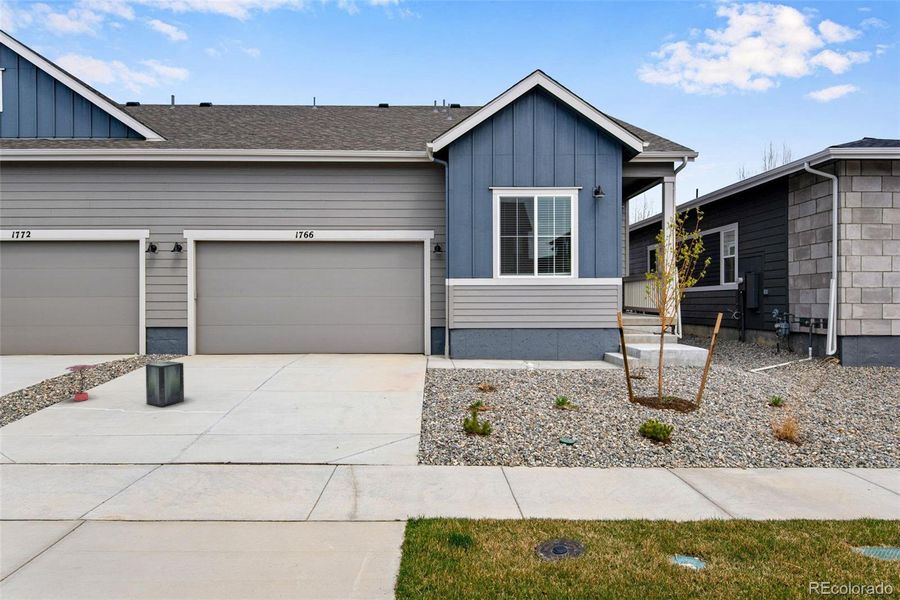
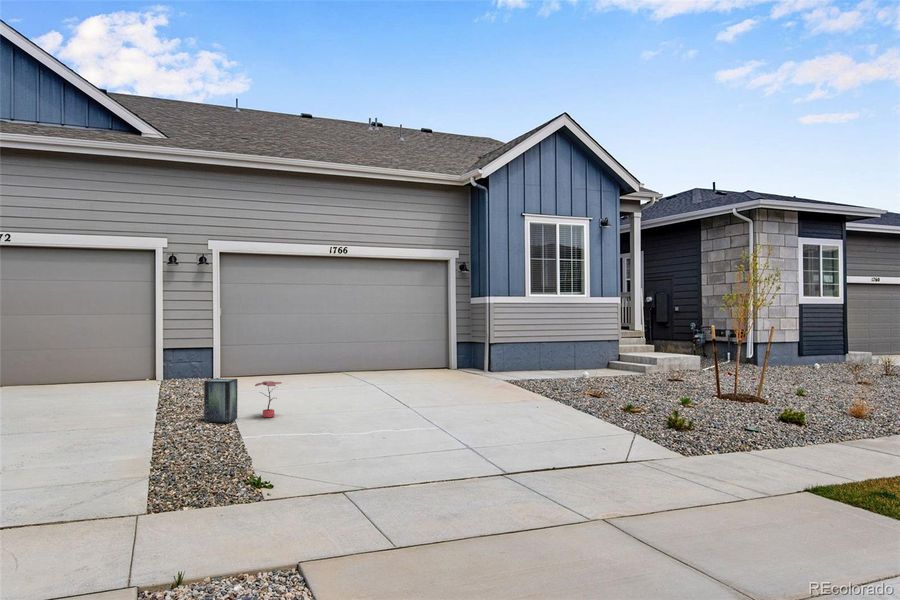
storage box: present [146,361,184,406] -> present [204,379,237,423]

